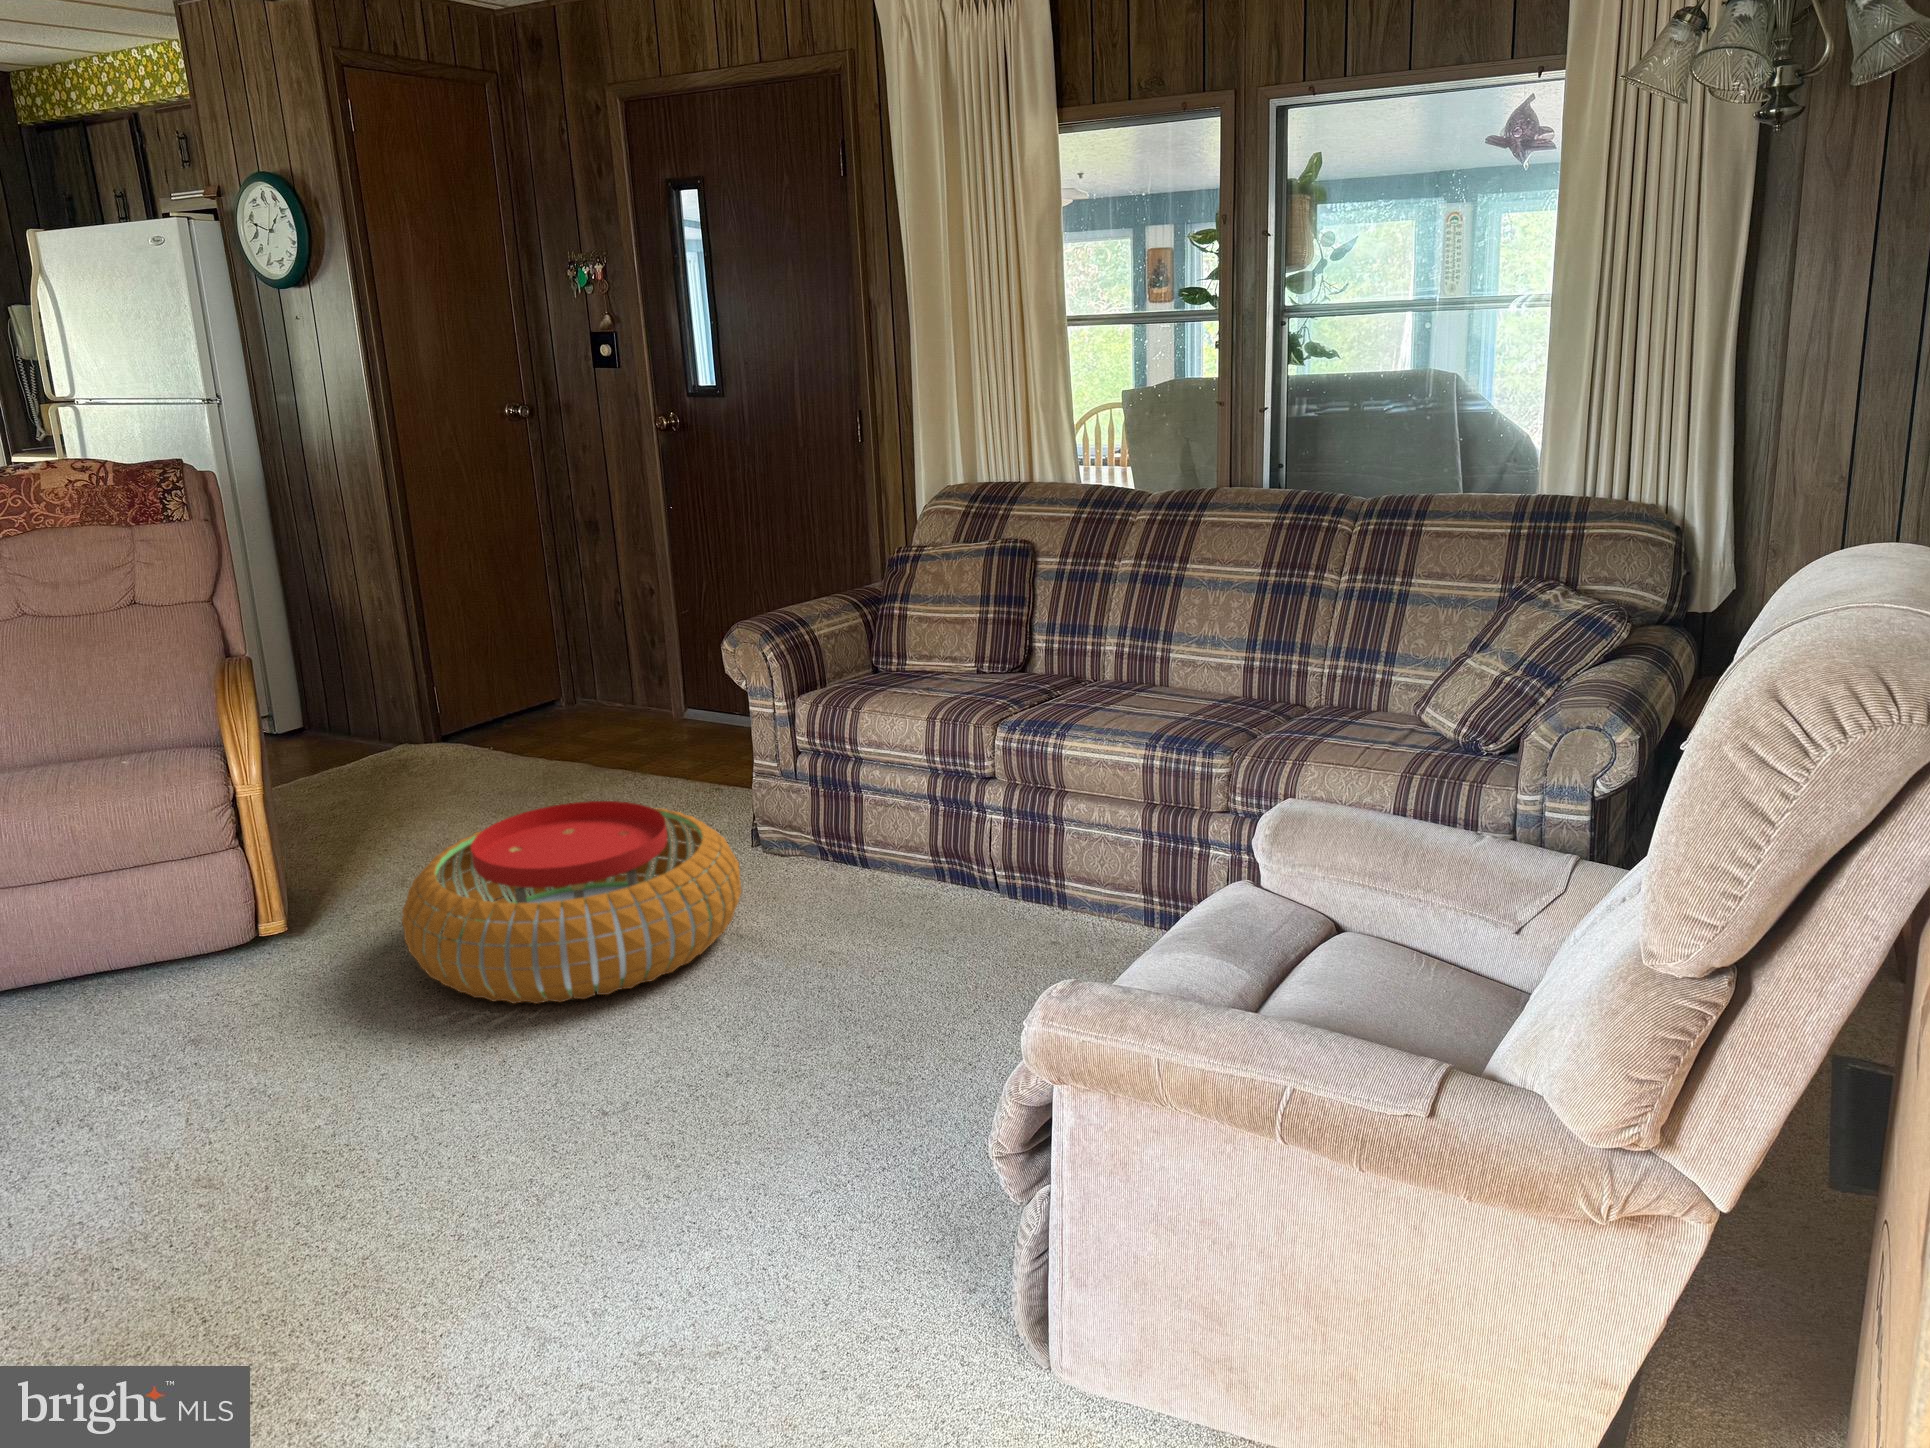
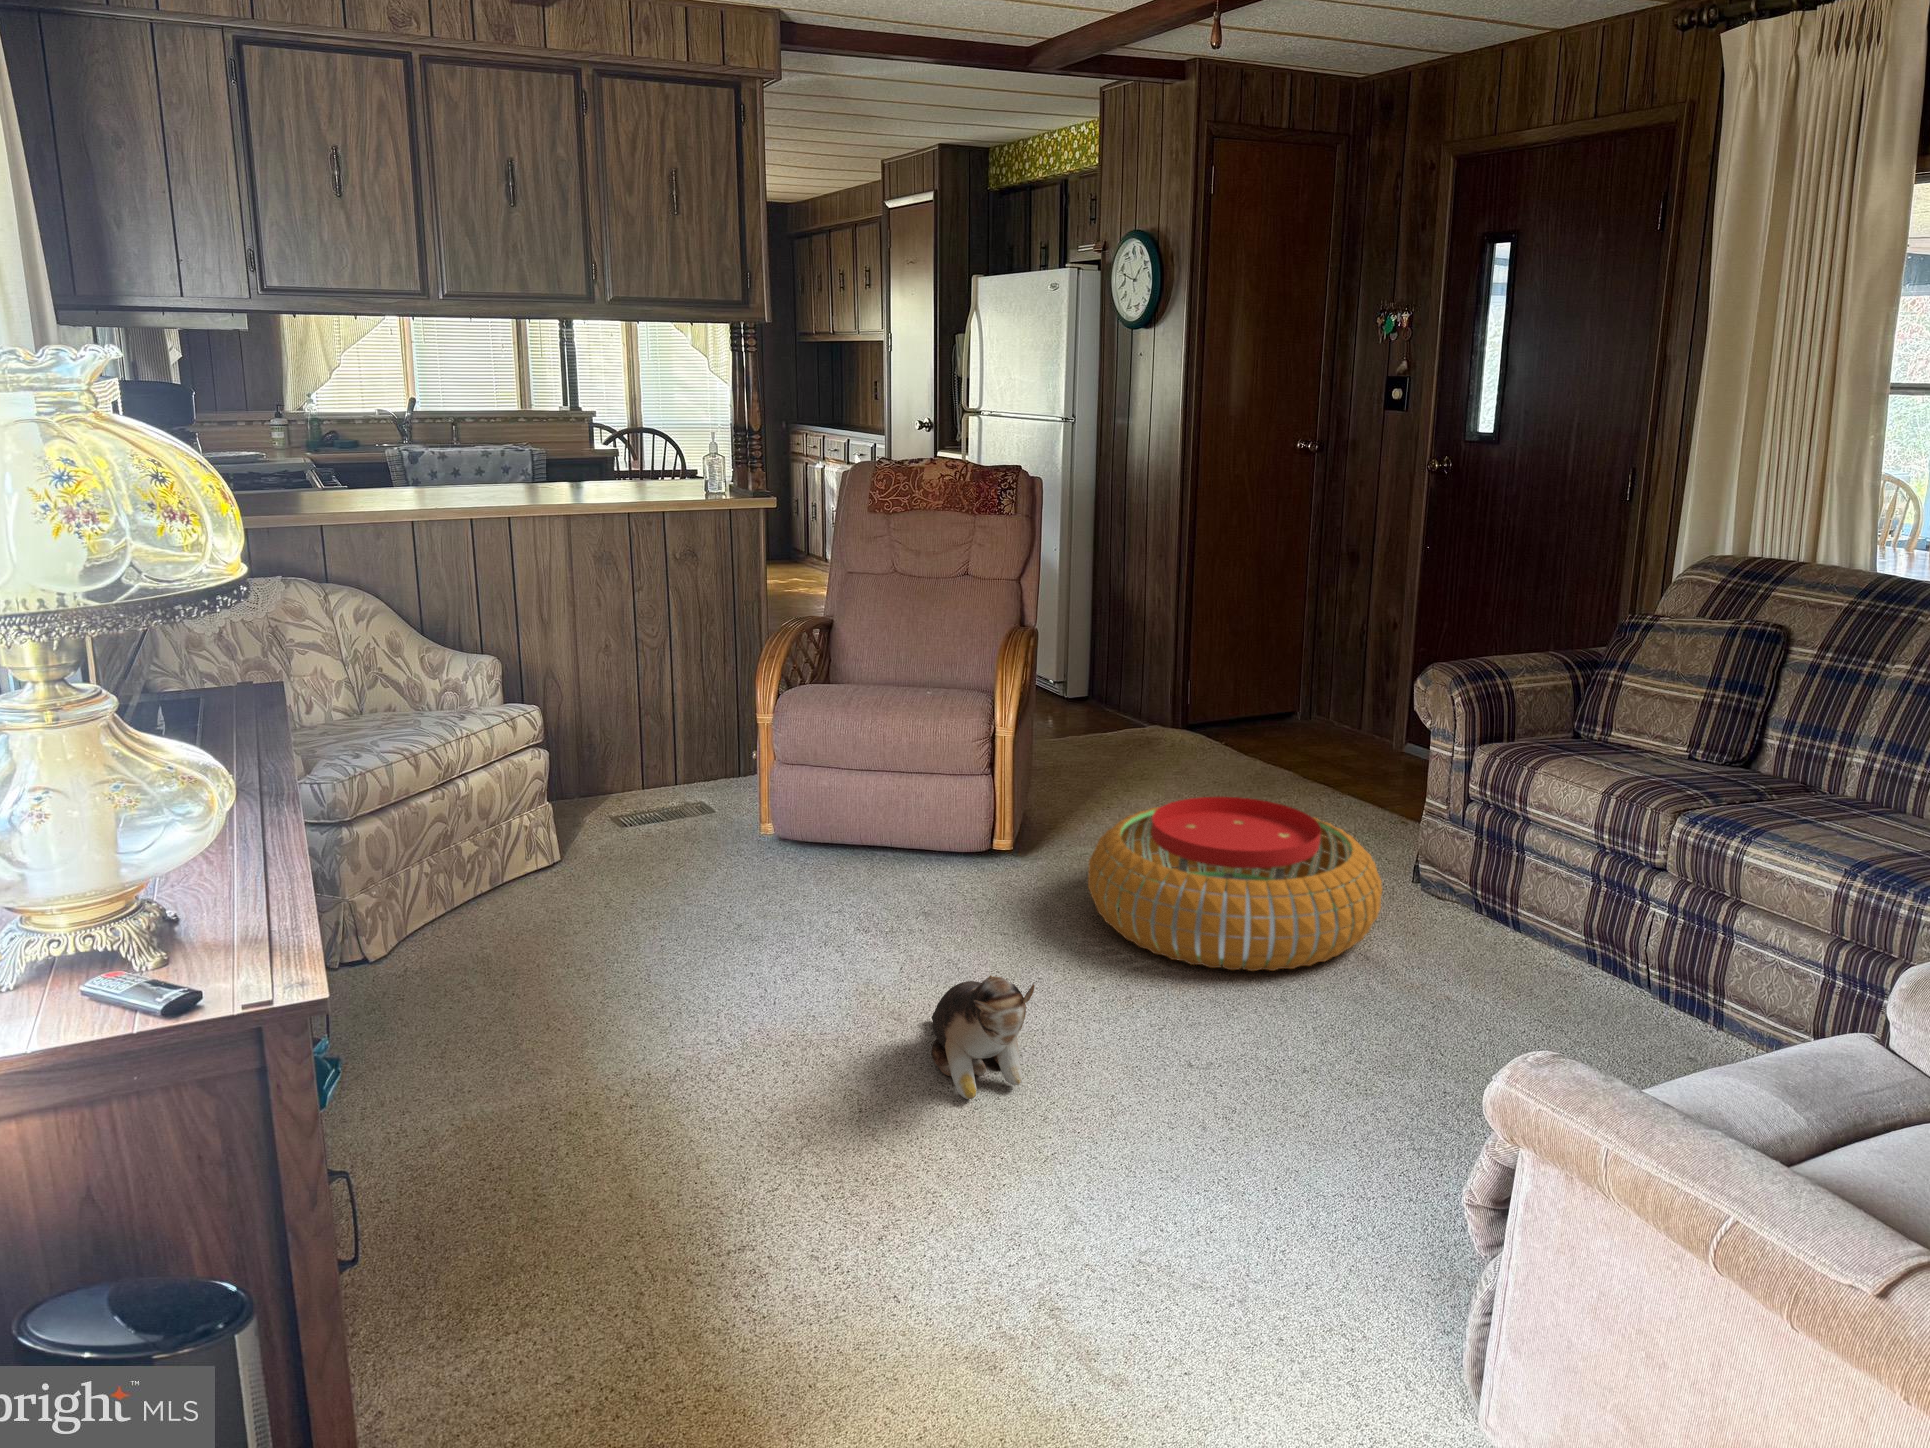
plush toy: none [259,1092,422,1260] -> present [931,975,1034,1099]

